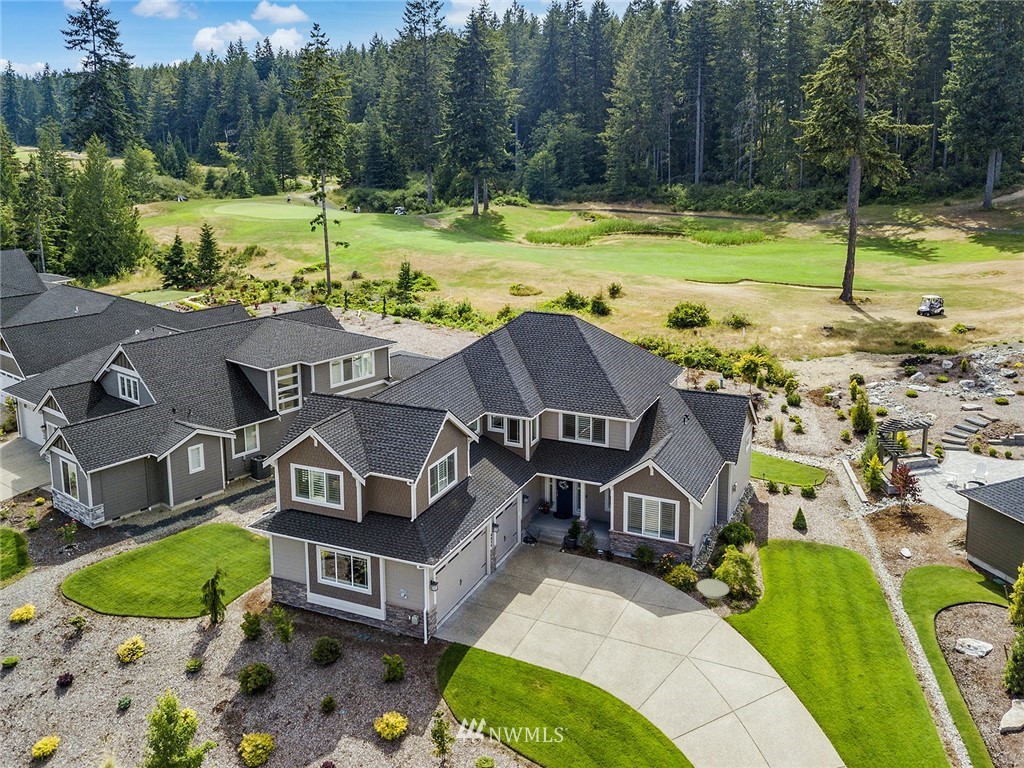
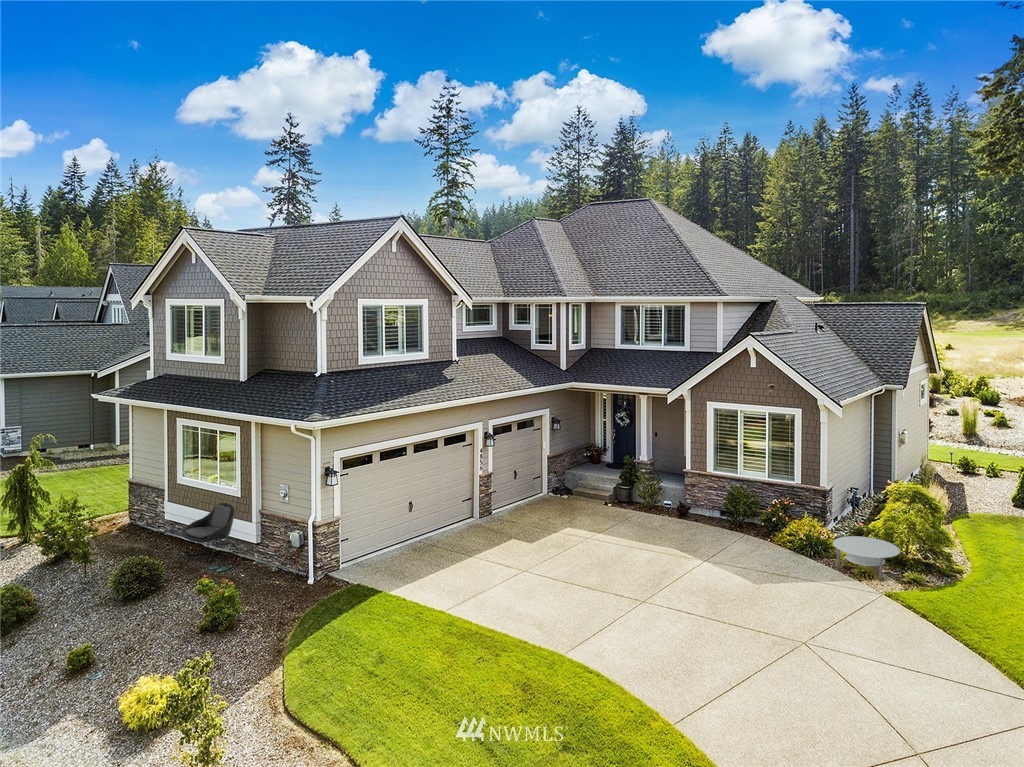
lounge chair: none [337,596,370,635] -> present [182,503,239,564]

